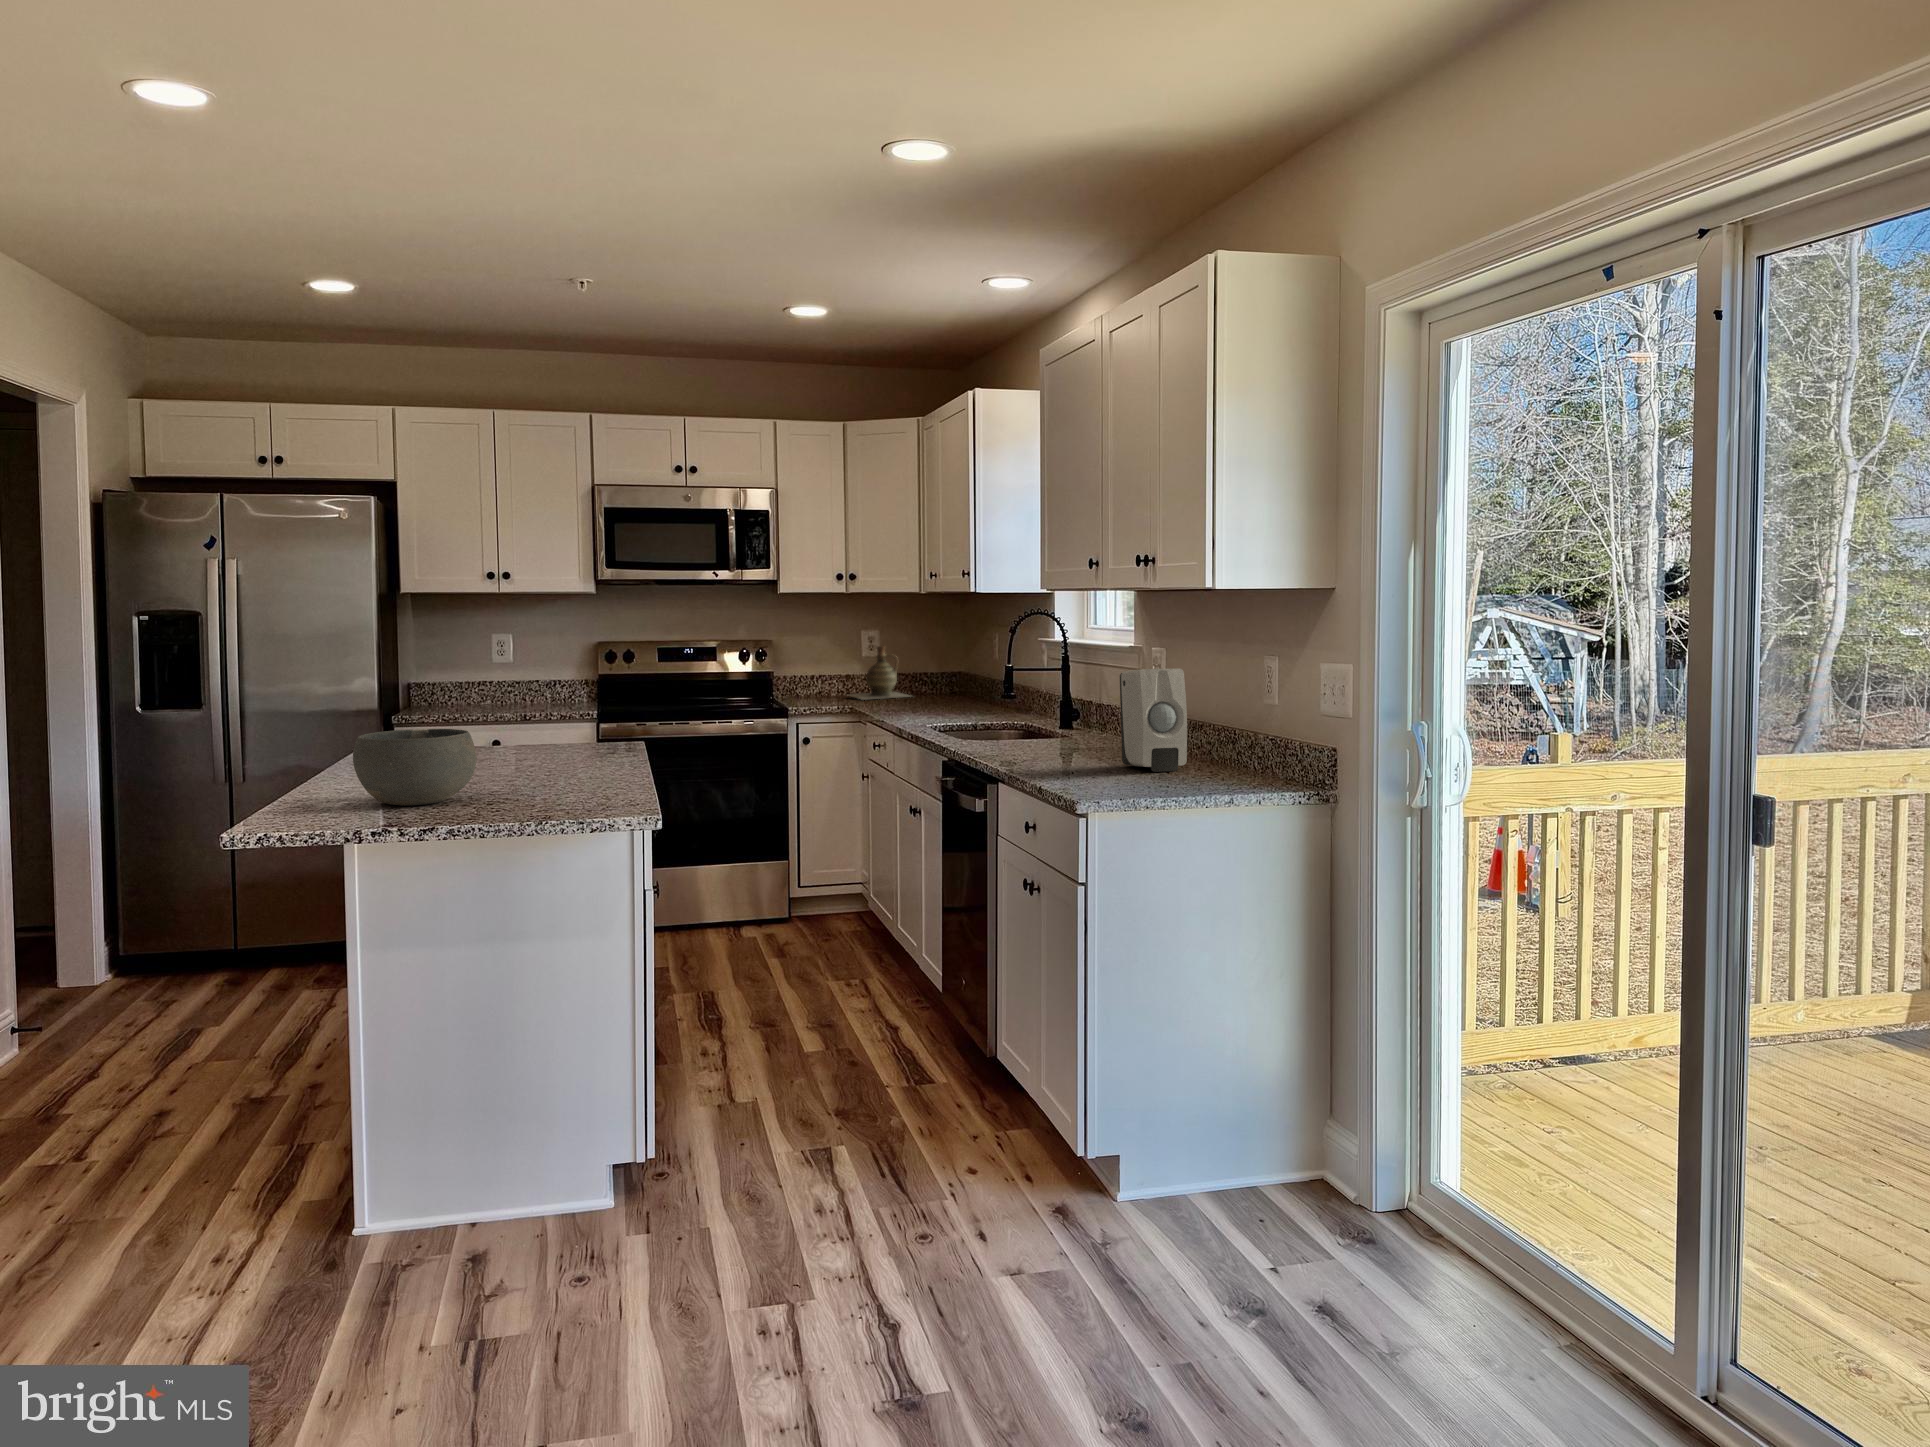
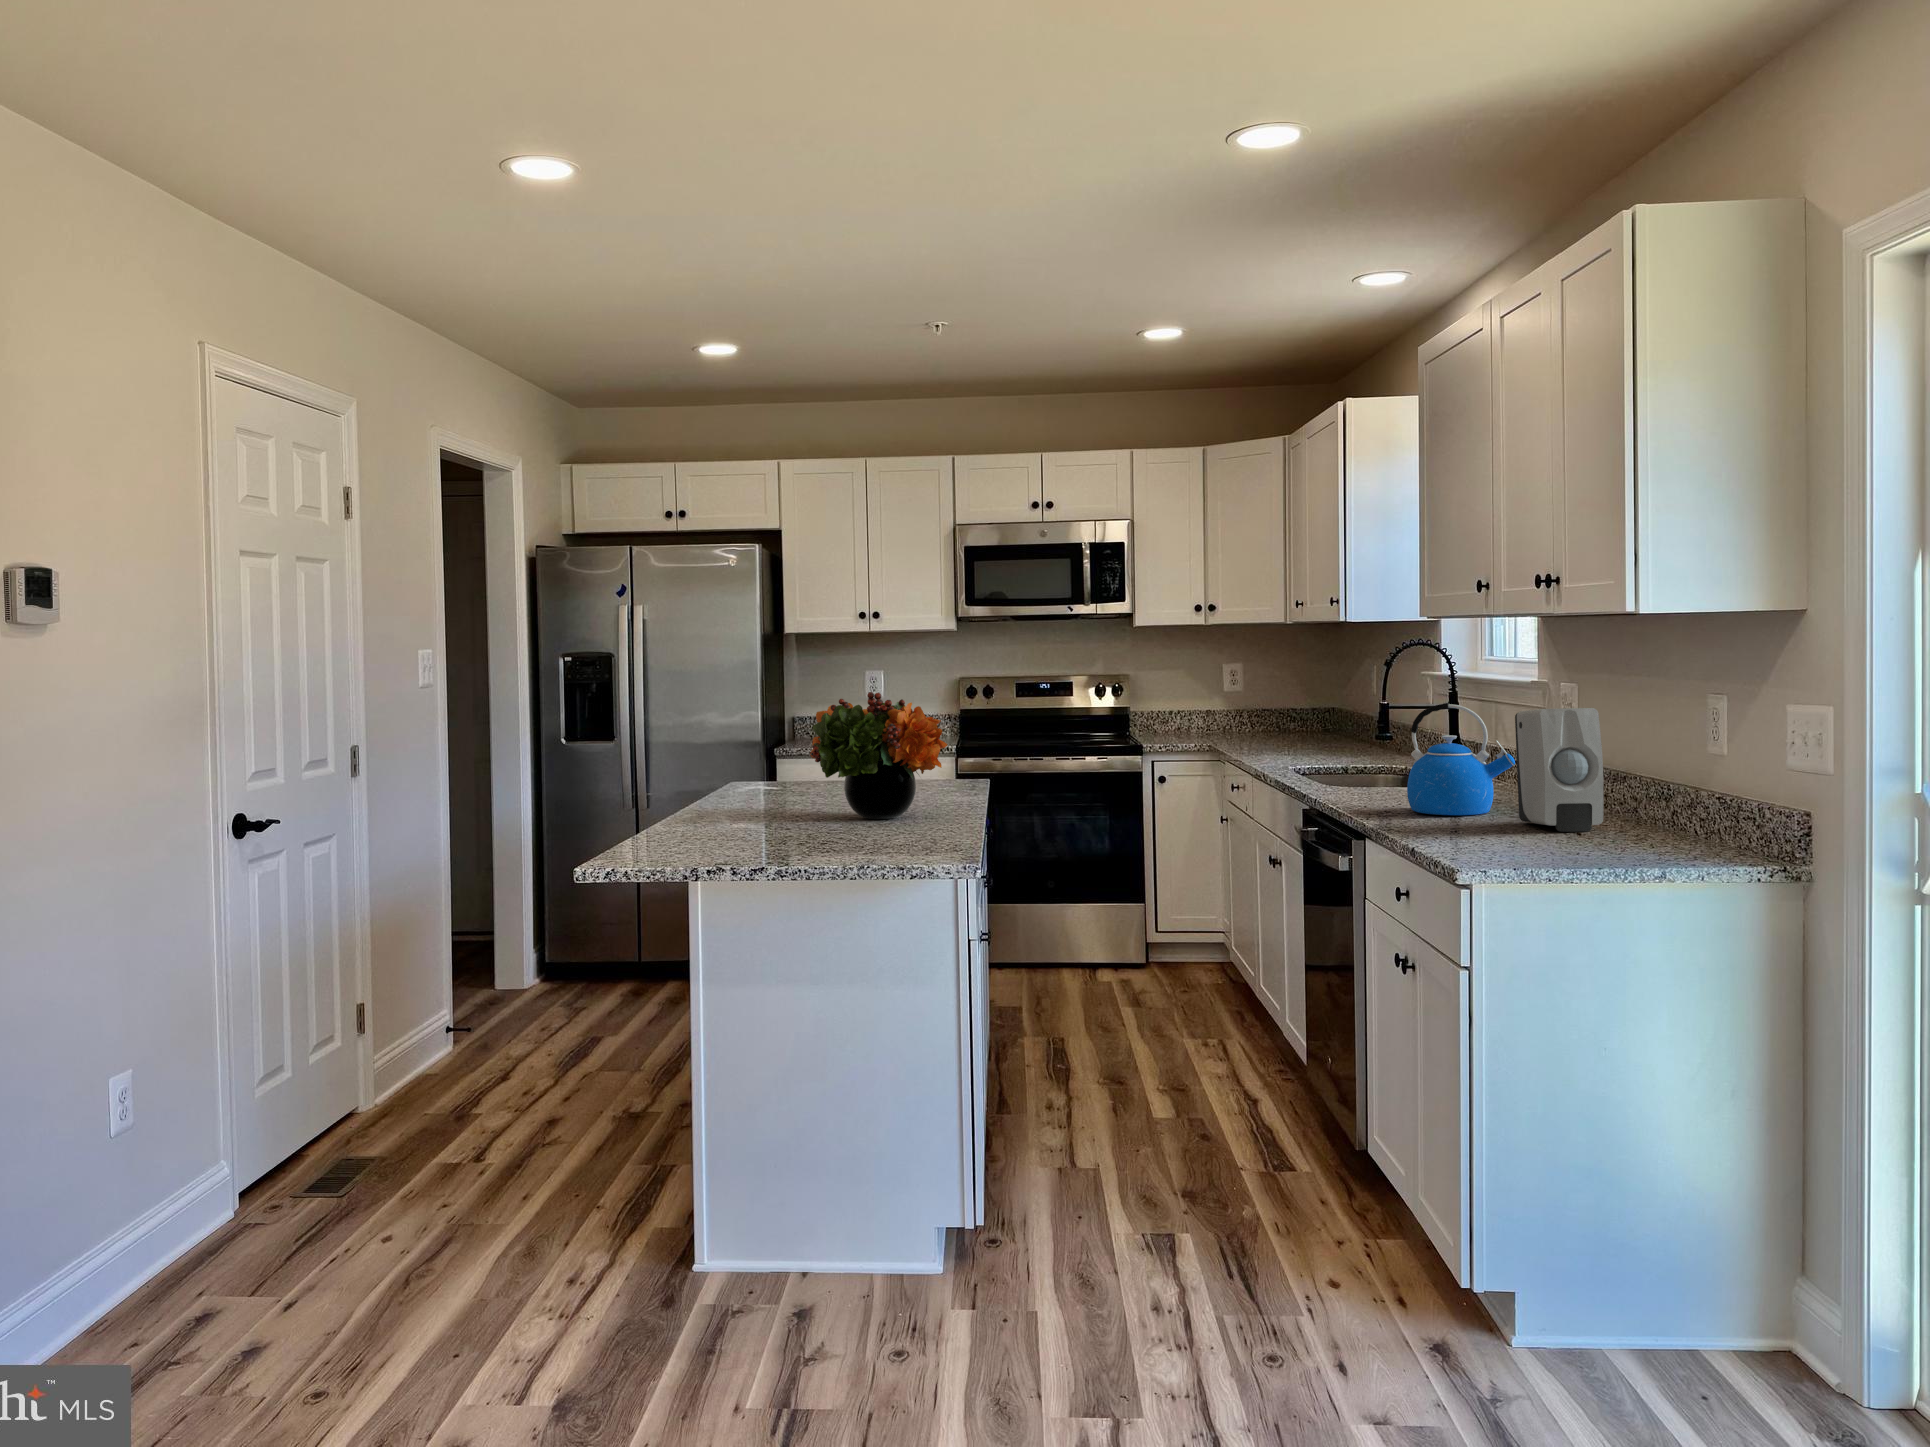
ceramic jug: present [849,646,910,700] -> none [1207,680,1285,737]
flower arrangement: none [464,652,612,778] -> present [810,692,947,819]
kettle: none [1032,665,1119,761] -> present [1407,703,1515,815]
bowl: present [353,729,477,806] -> none [698,770,811,846]

